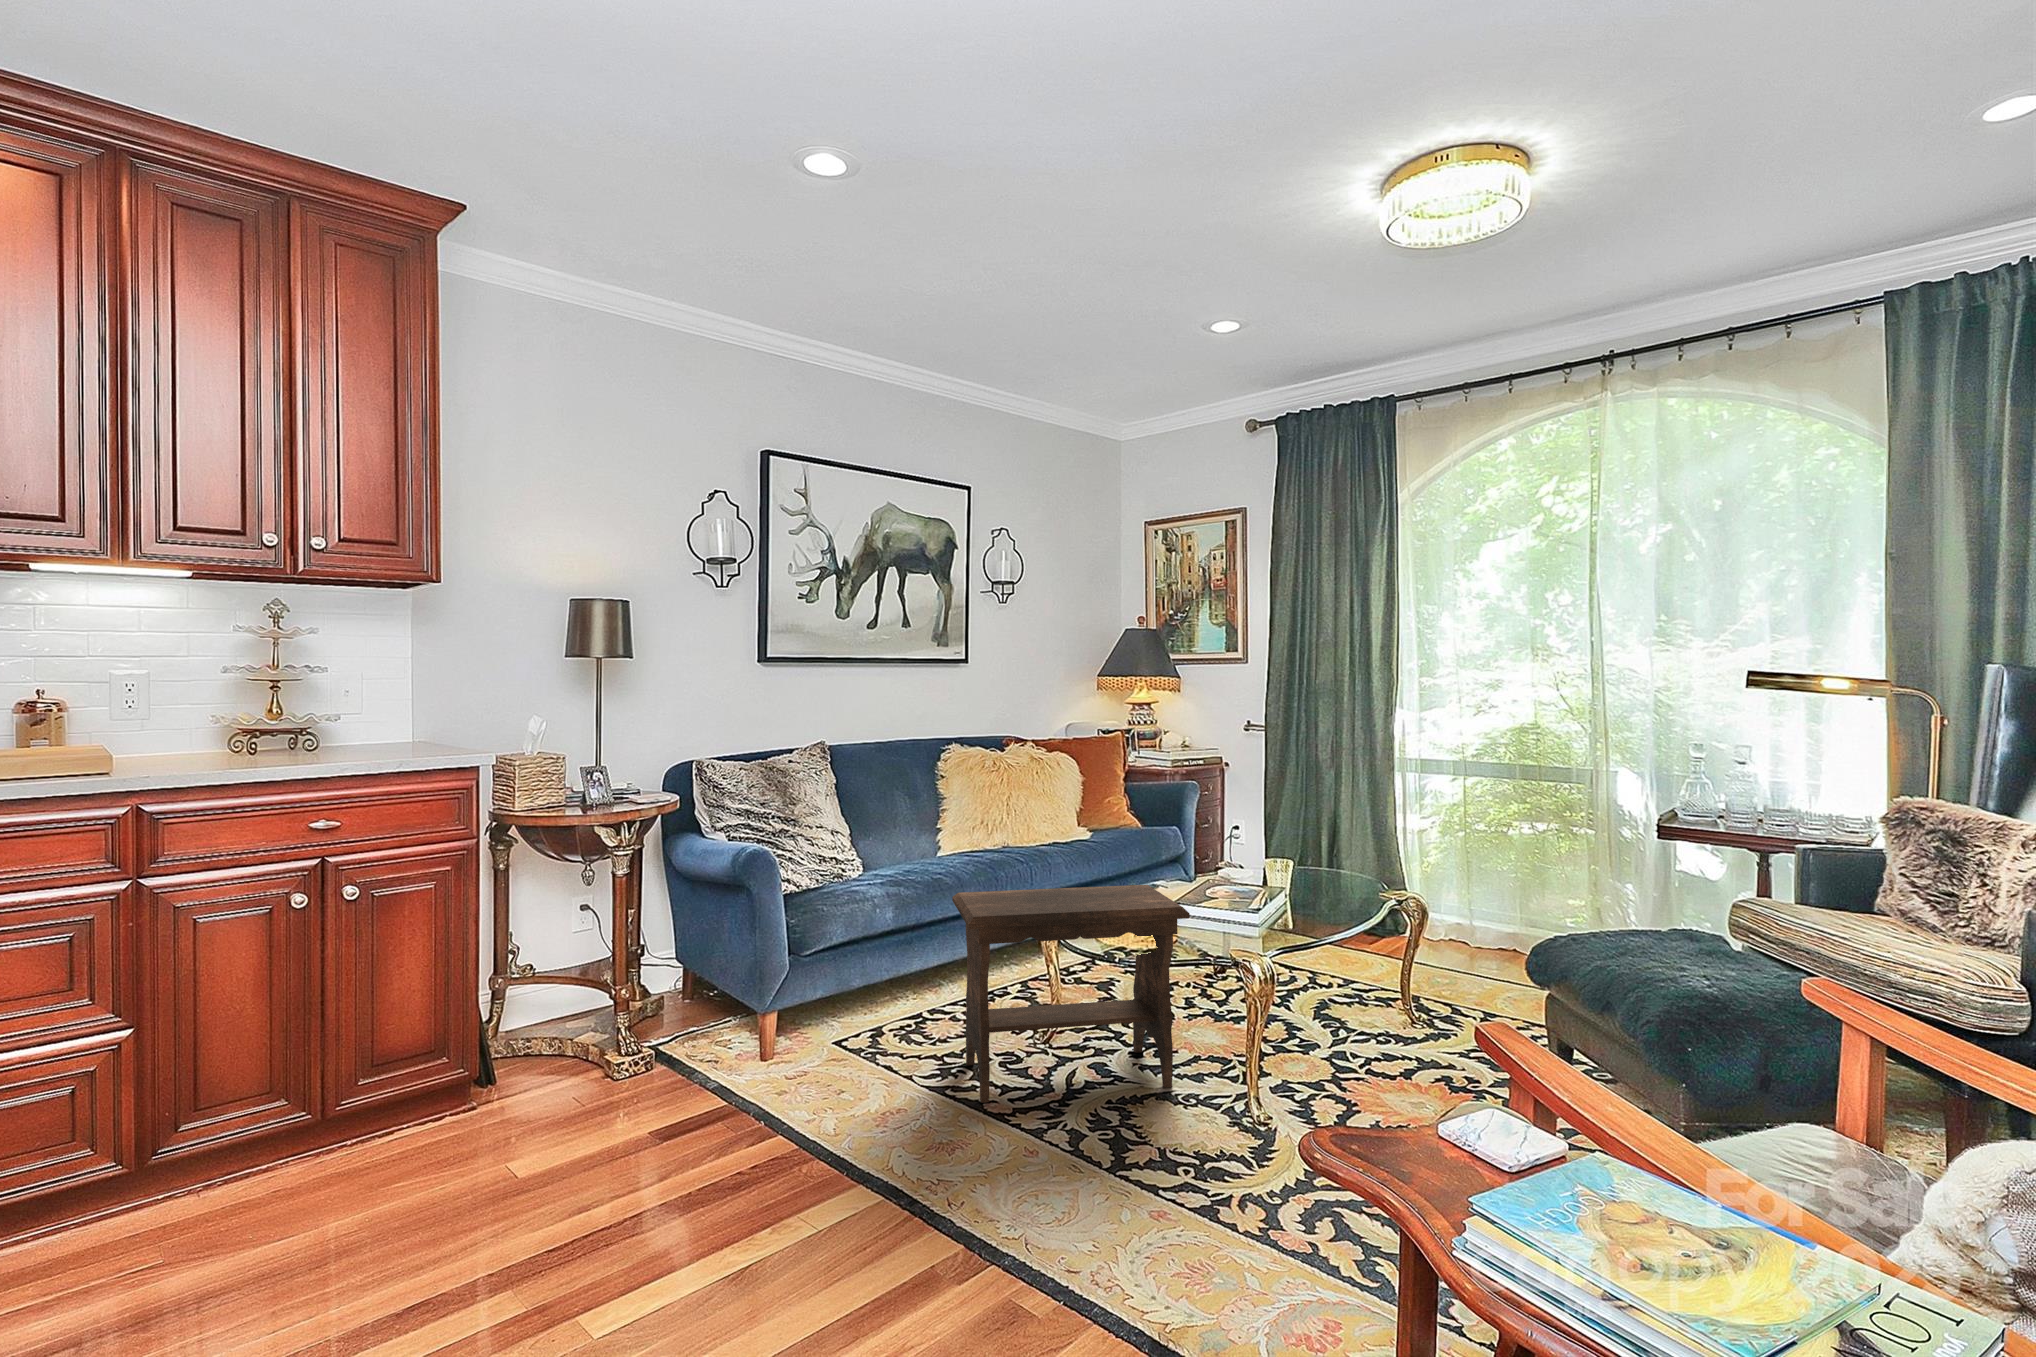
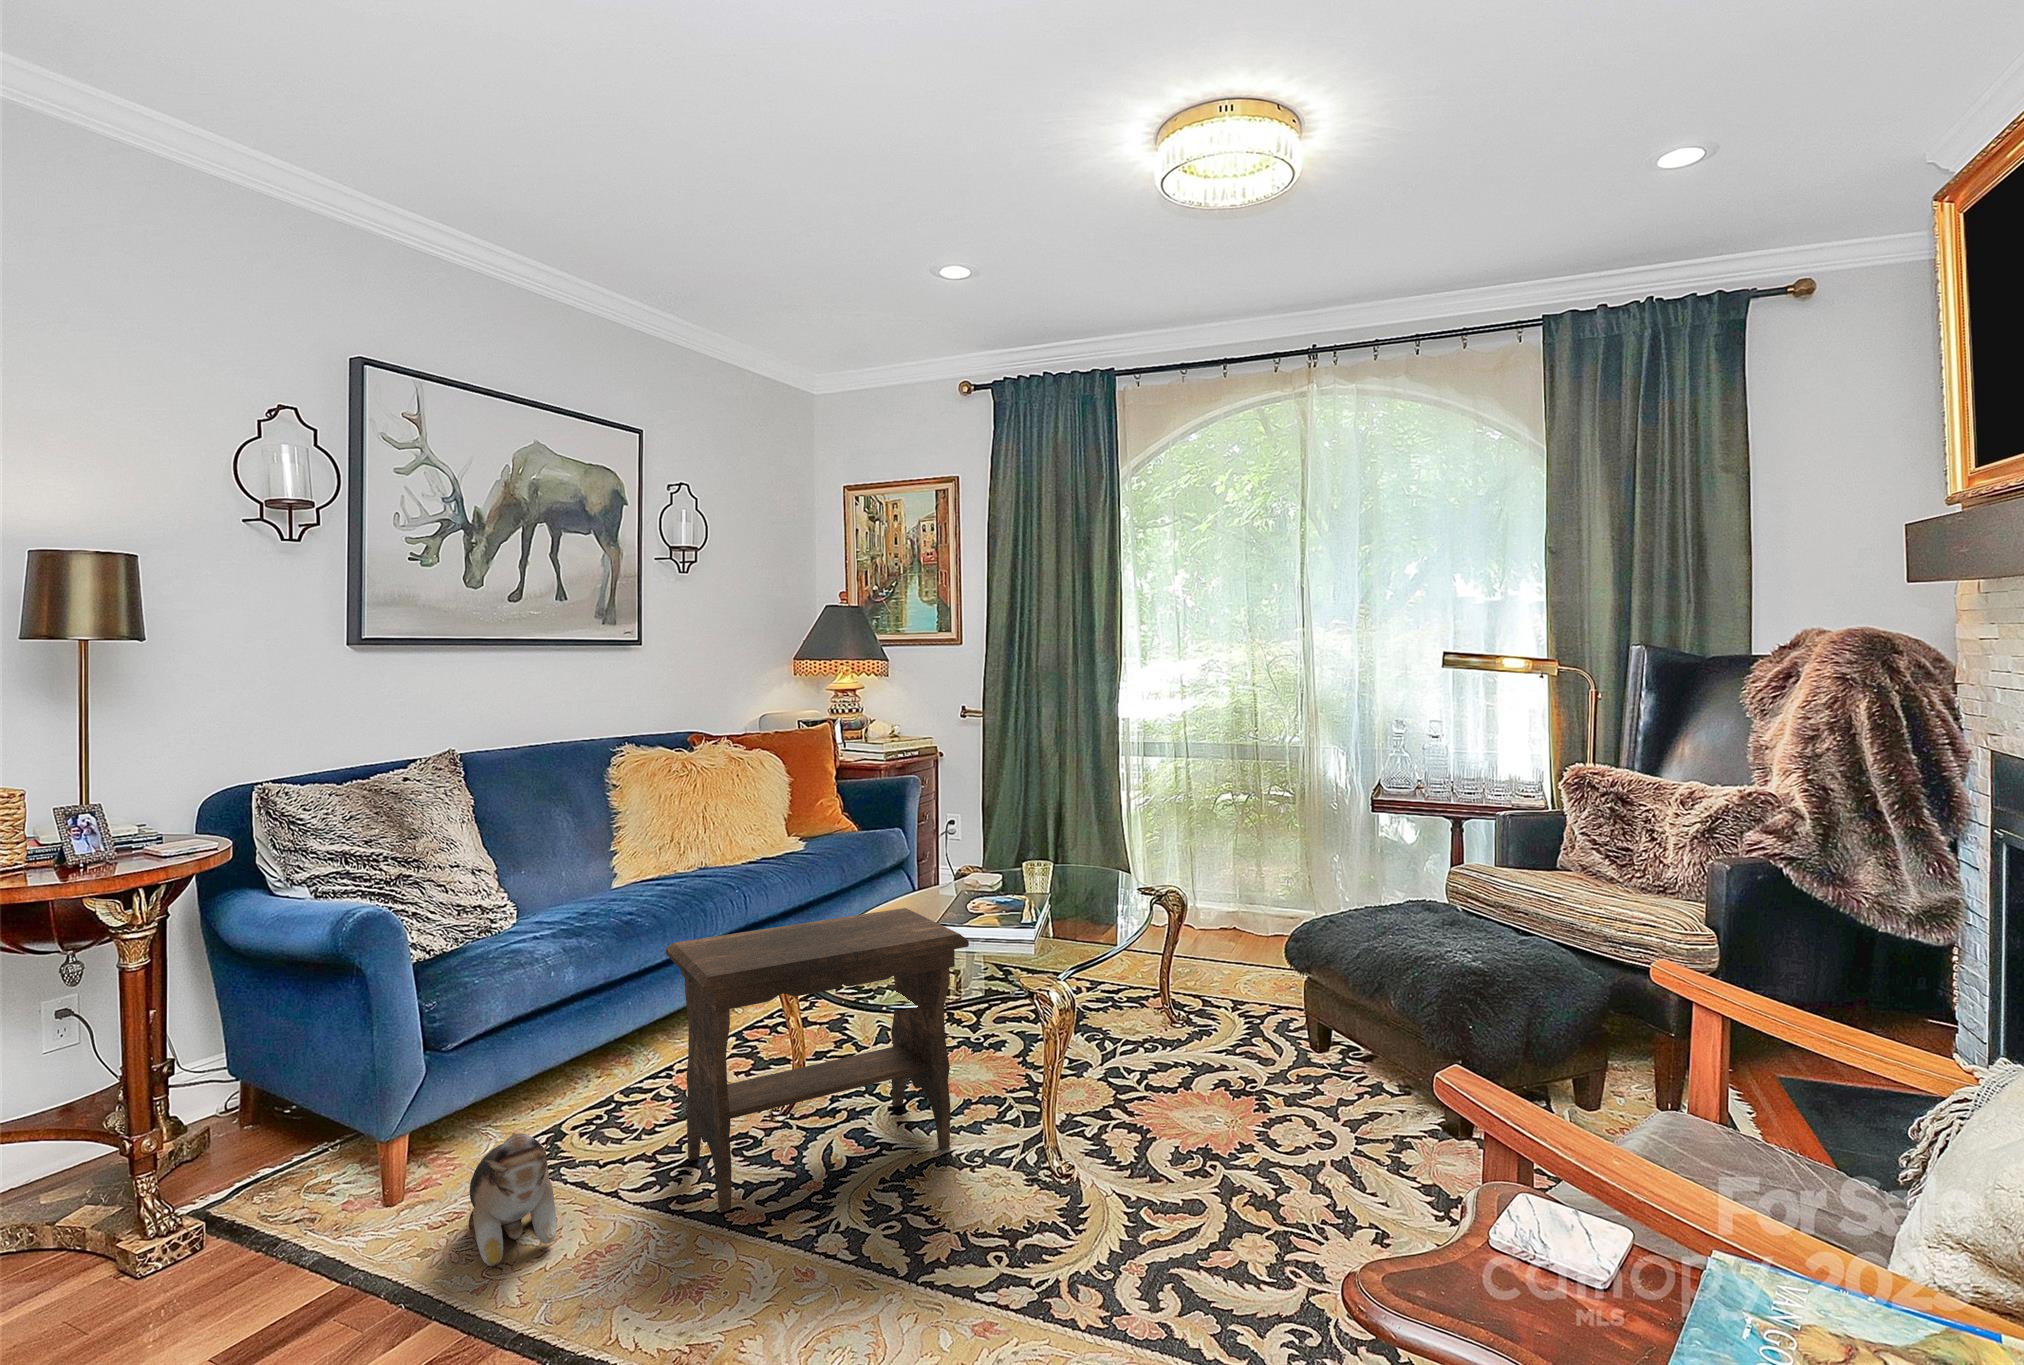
plush toy: none [810,1014,865,1109] -> present [469,1133,556,1266]

